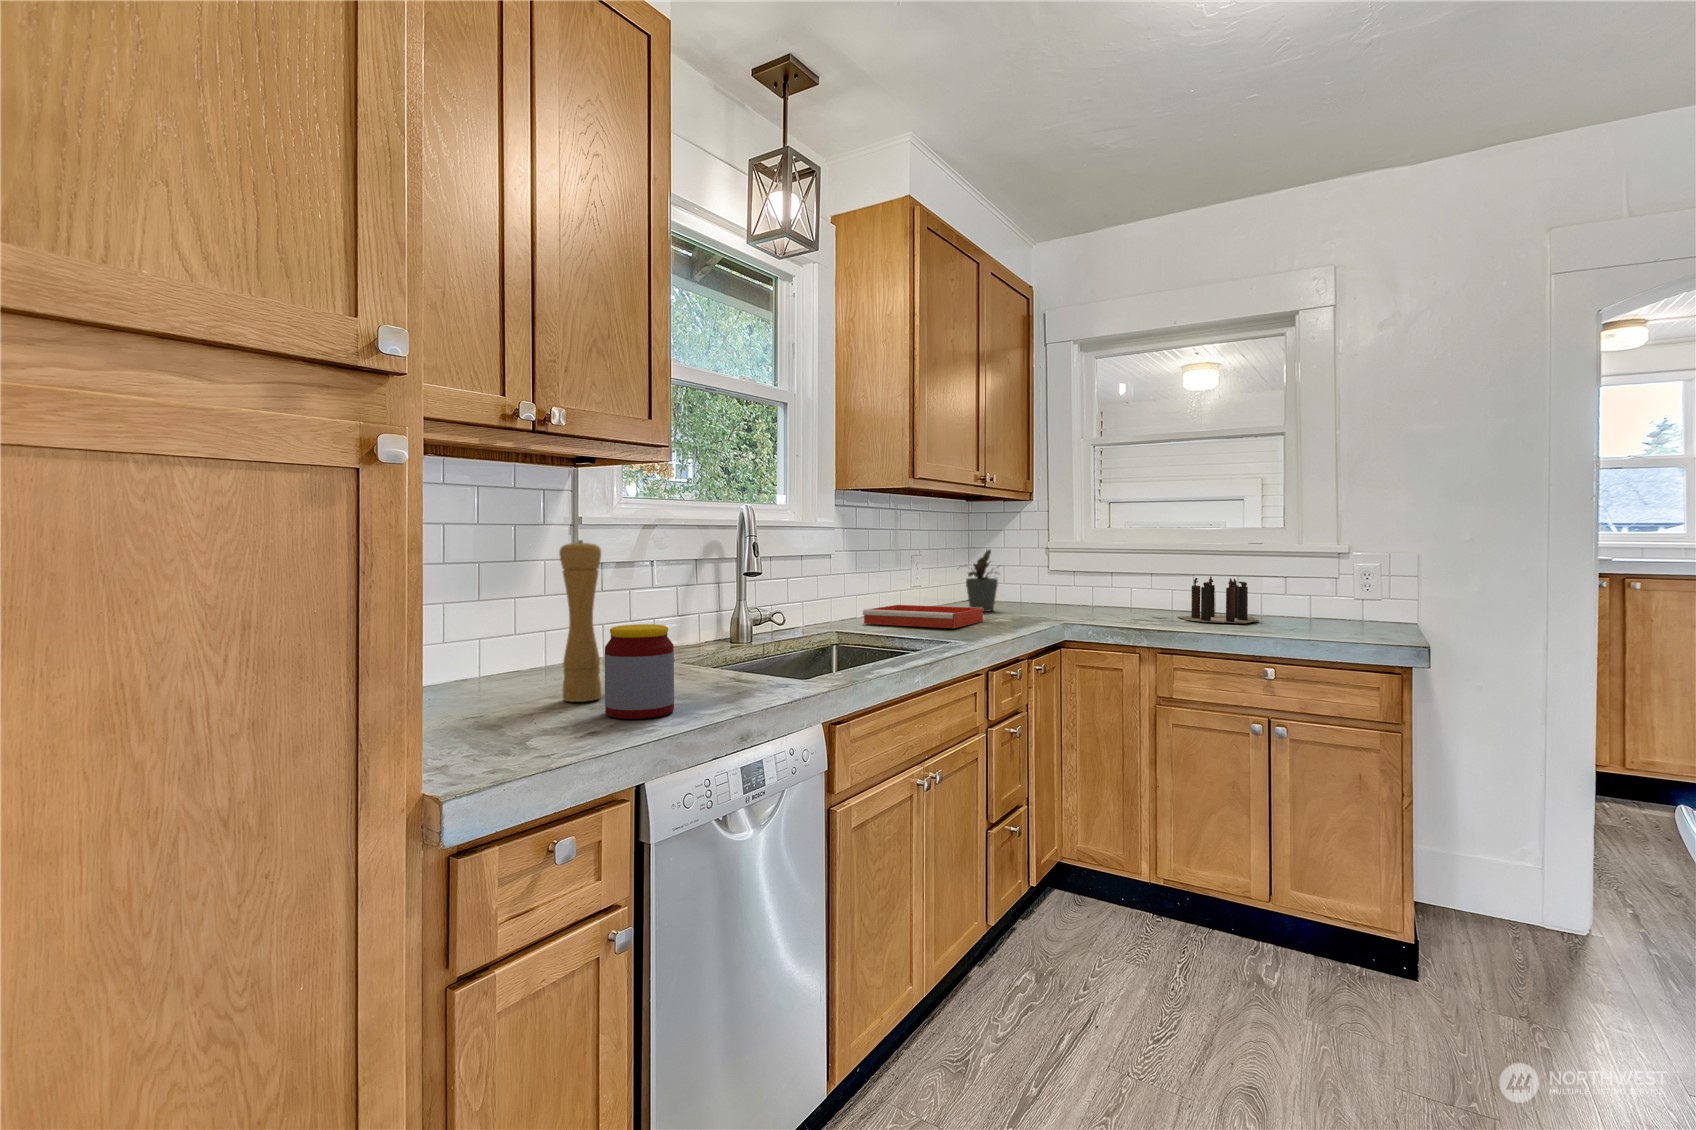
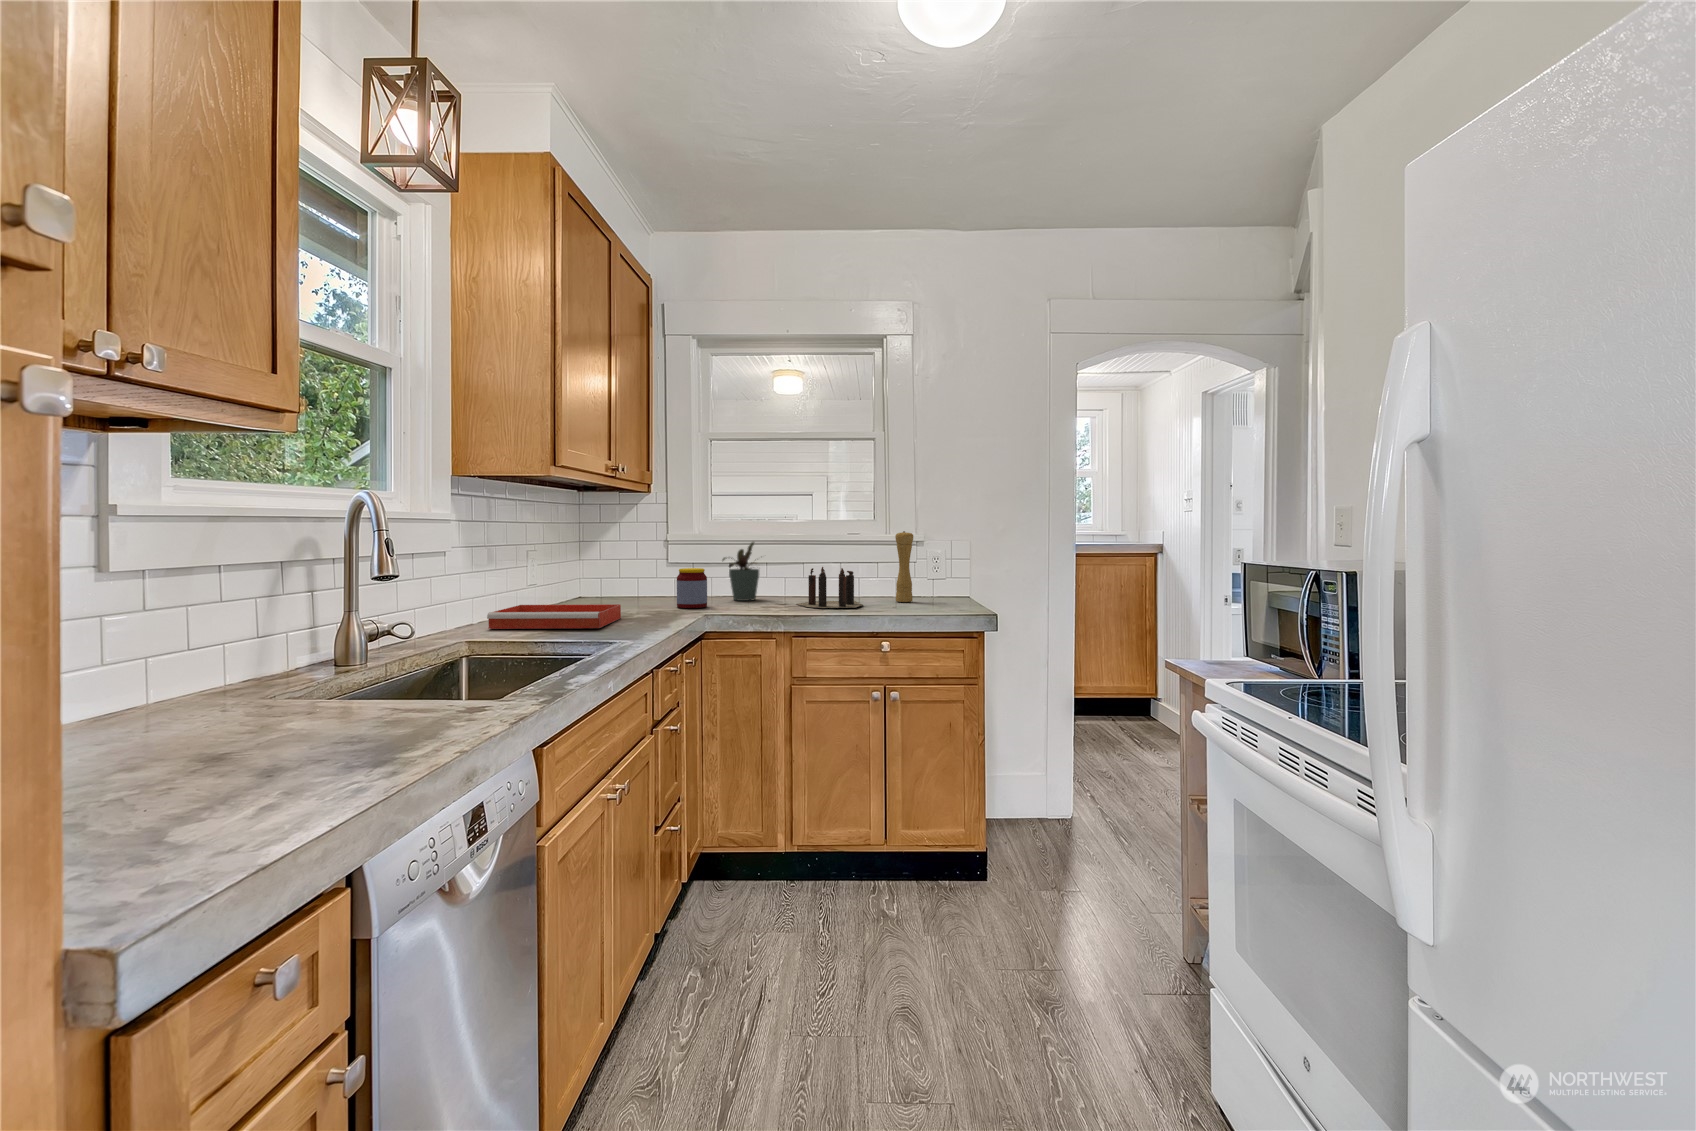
pepper mill: present [559,540,601,702] -> present [895,531,913,602]
potted plant: present [966,550,998,612] -> present [723,542,759,601]
jar: present [604,624,674,719] -> present [677,568,707,608]

